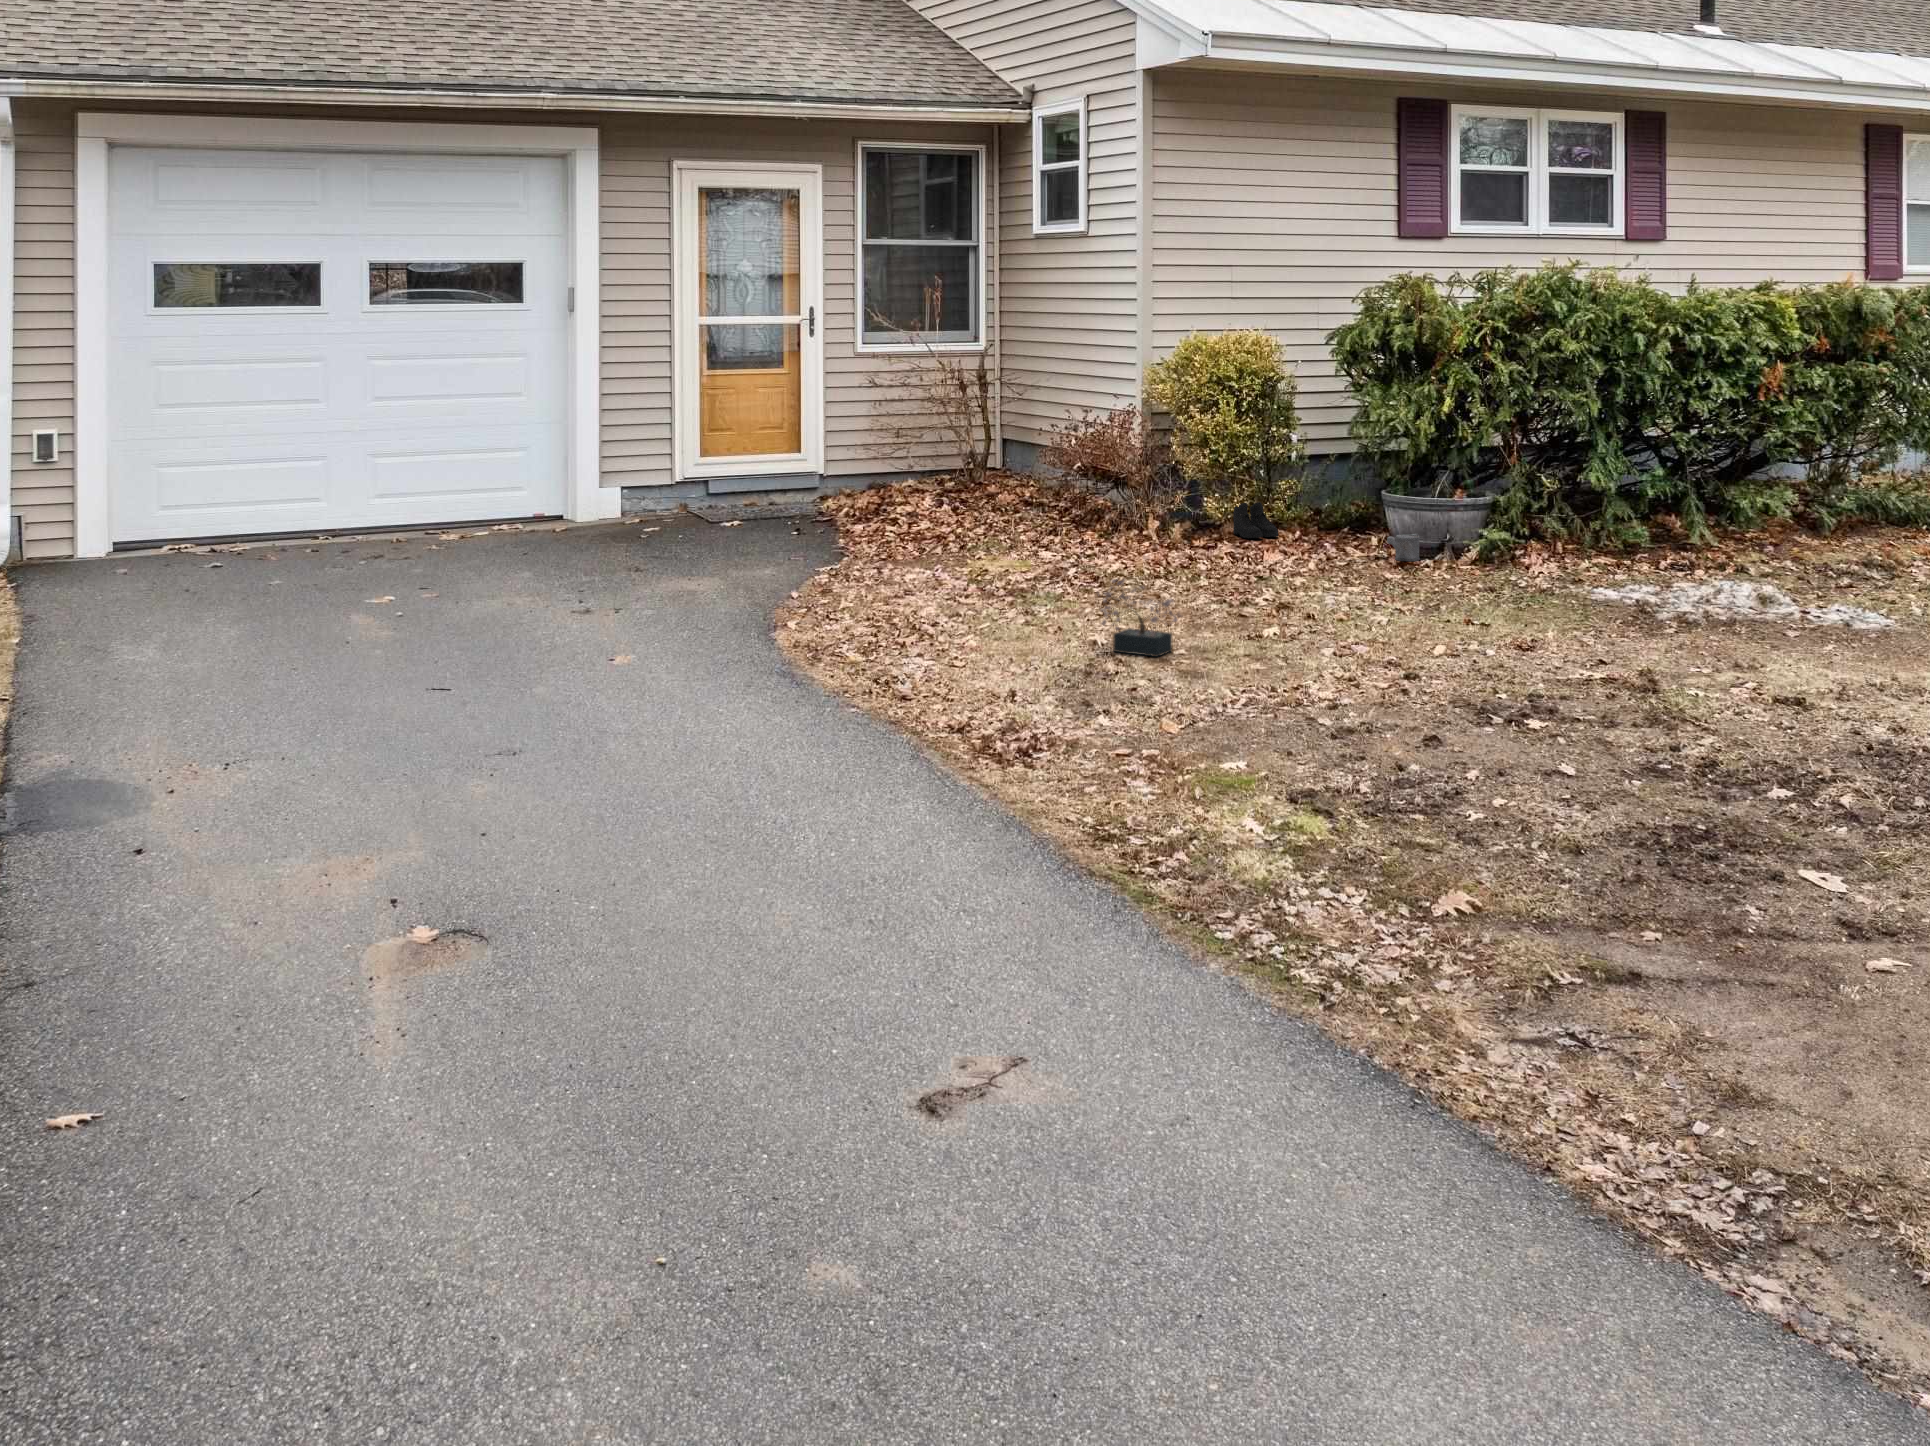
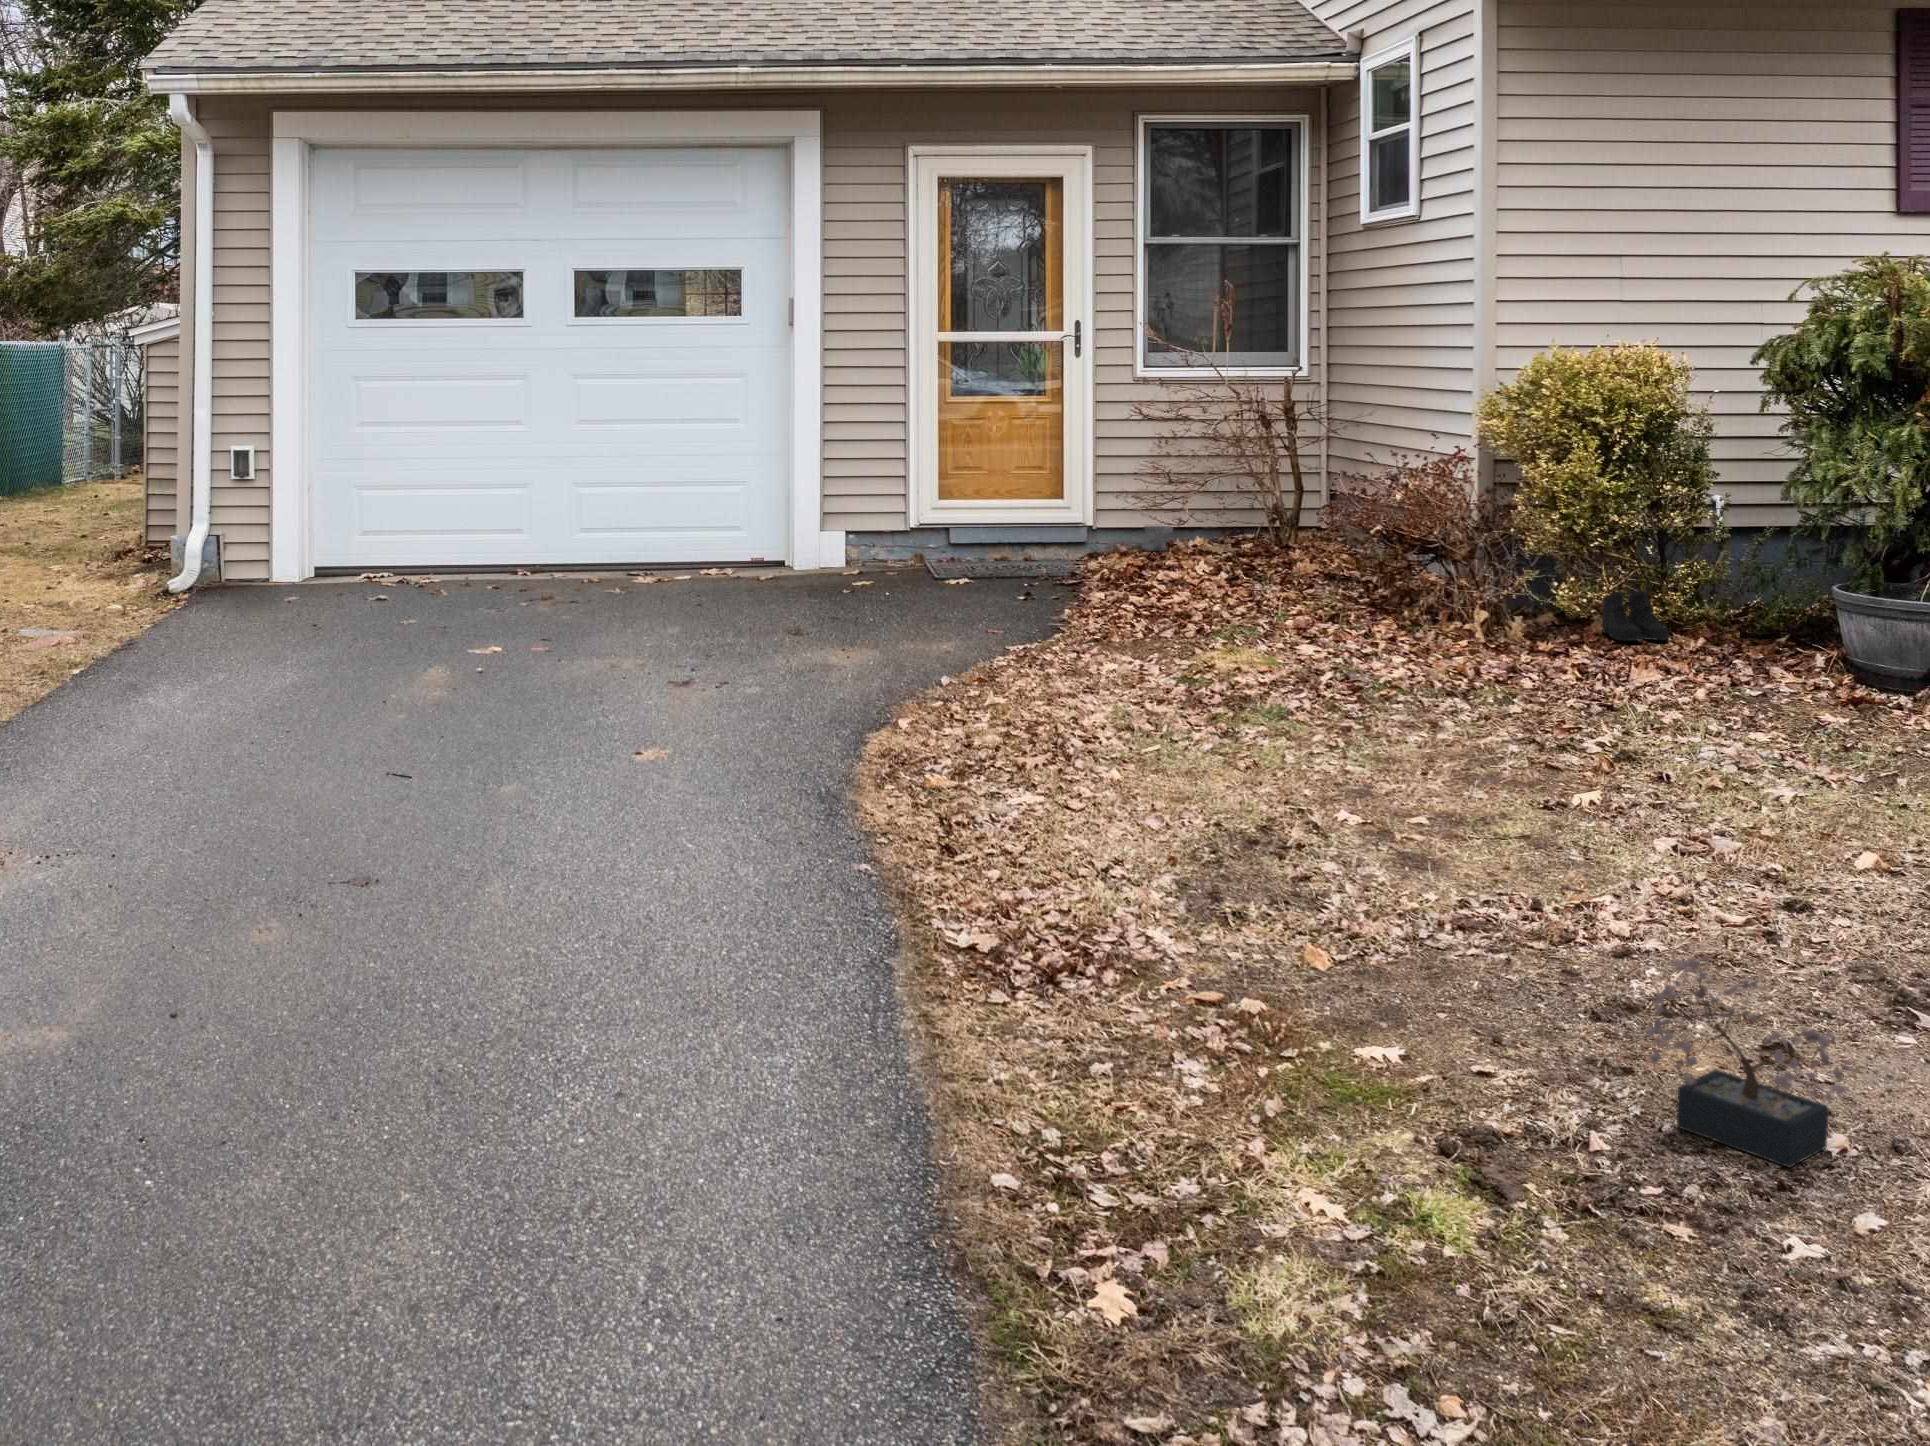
watering can: present [1387,533,1420,561] -> present [1142,526,1173,551]
decorative plant: present [1098,579,1180,657] -> present [1640,956,1856,1168]

